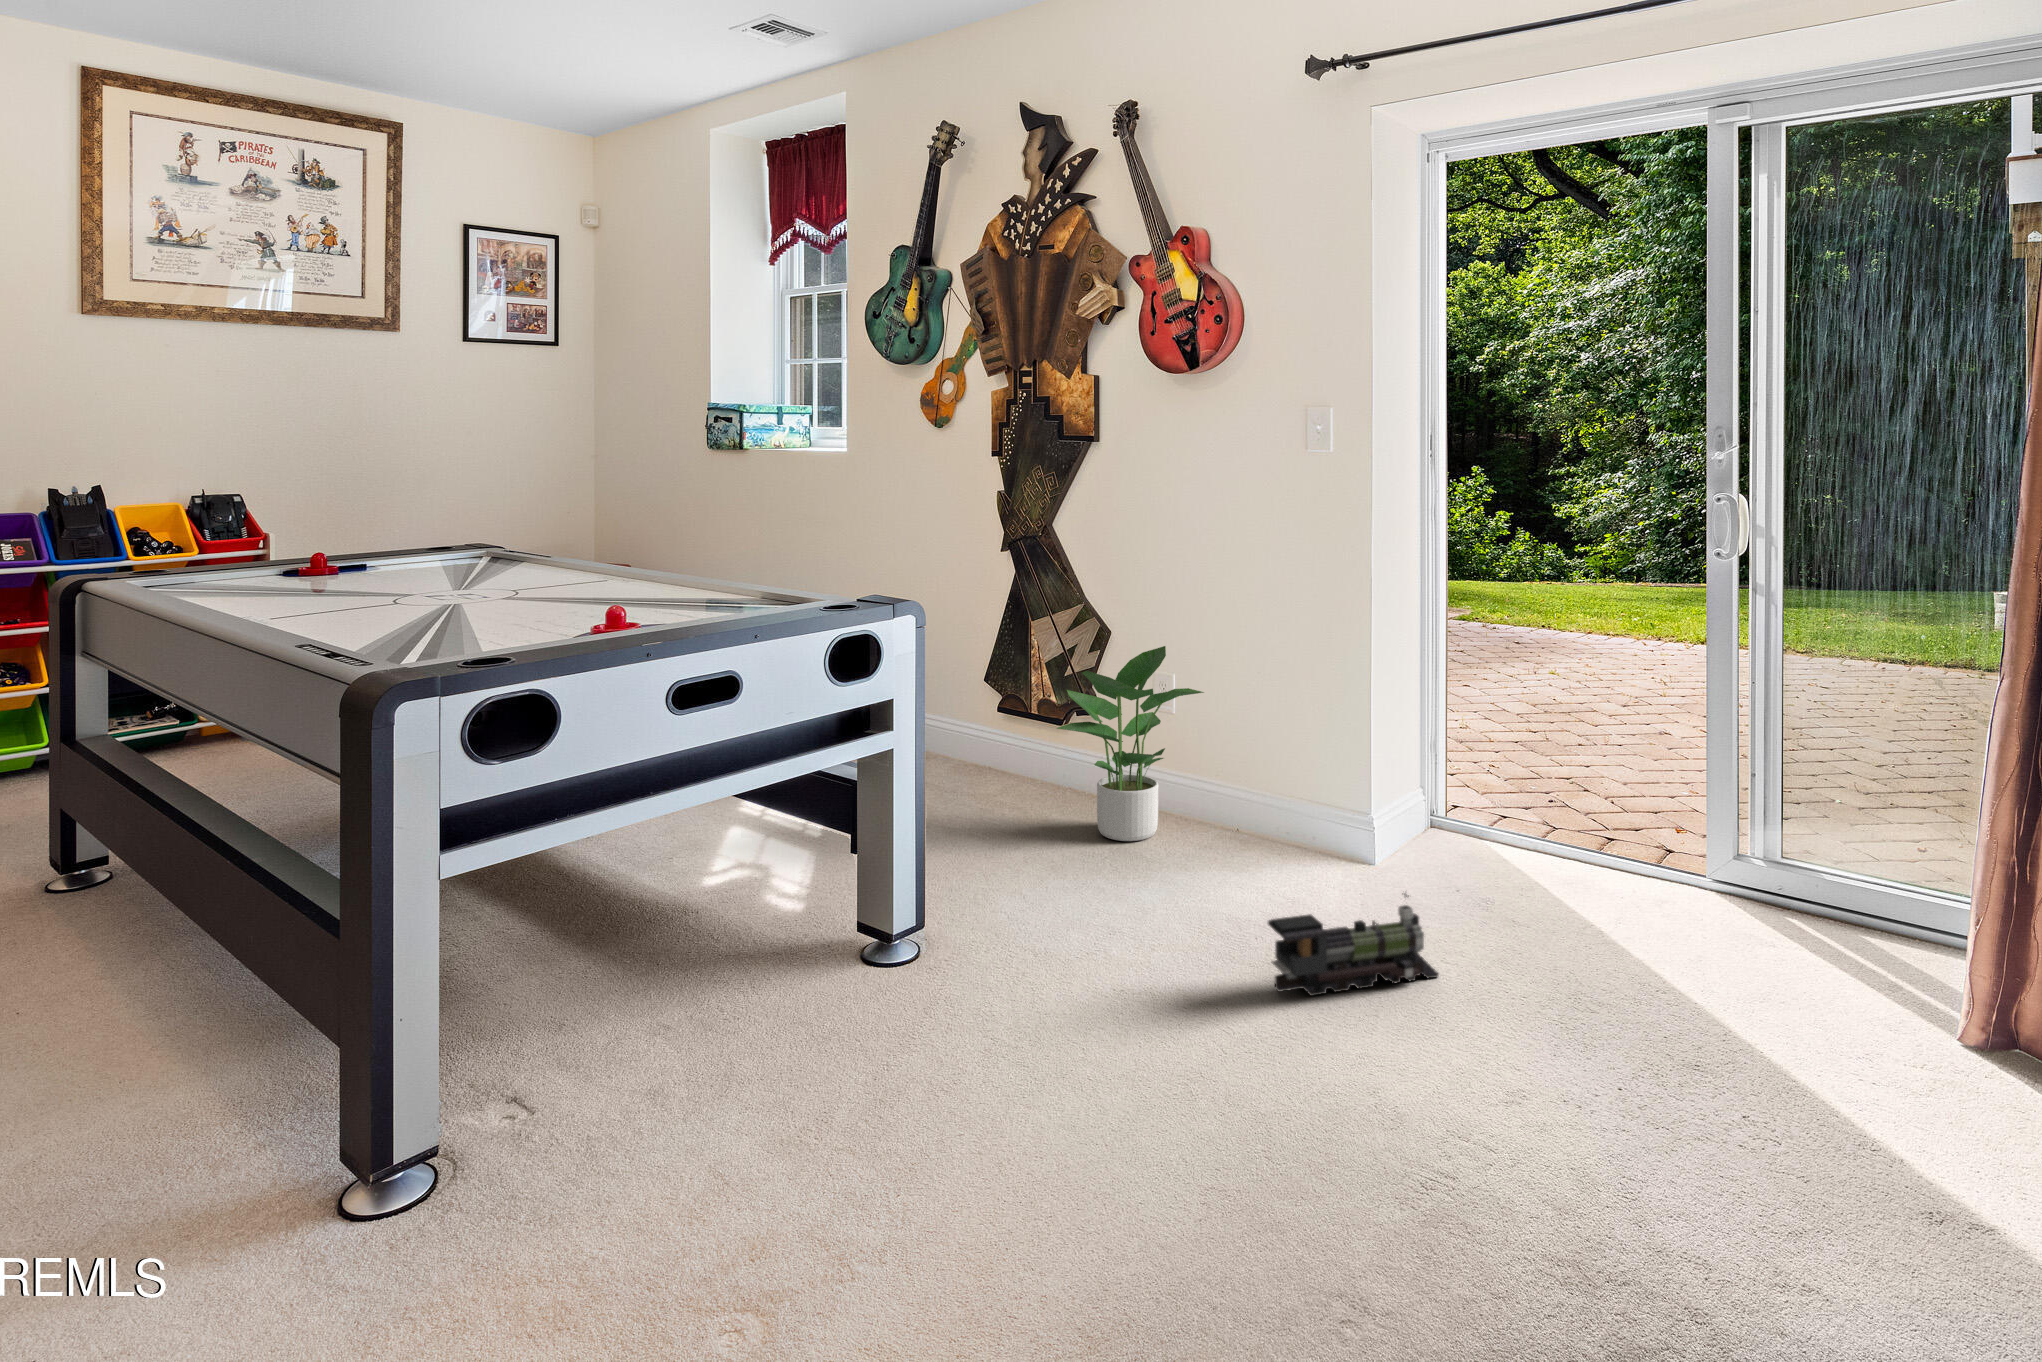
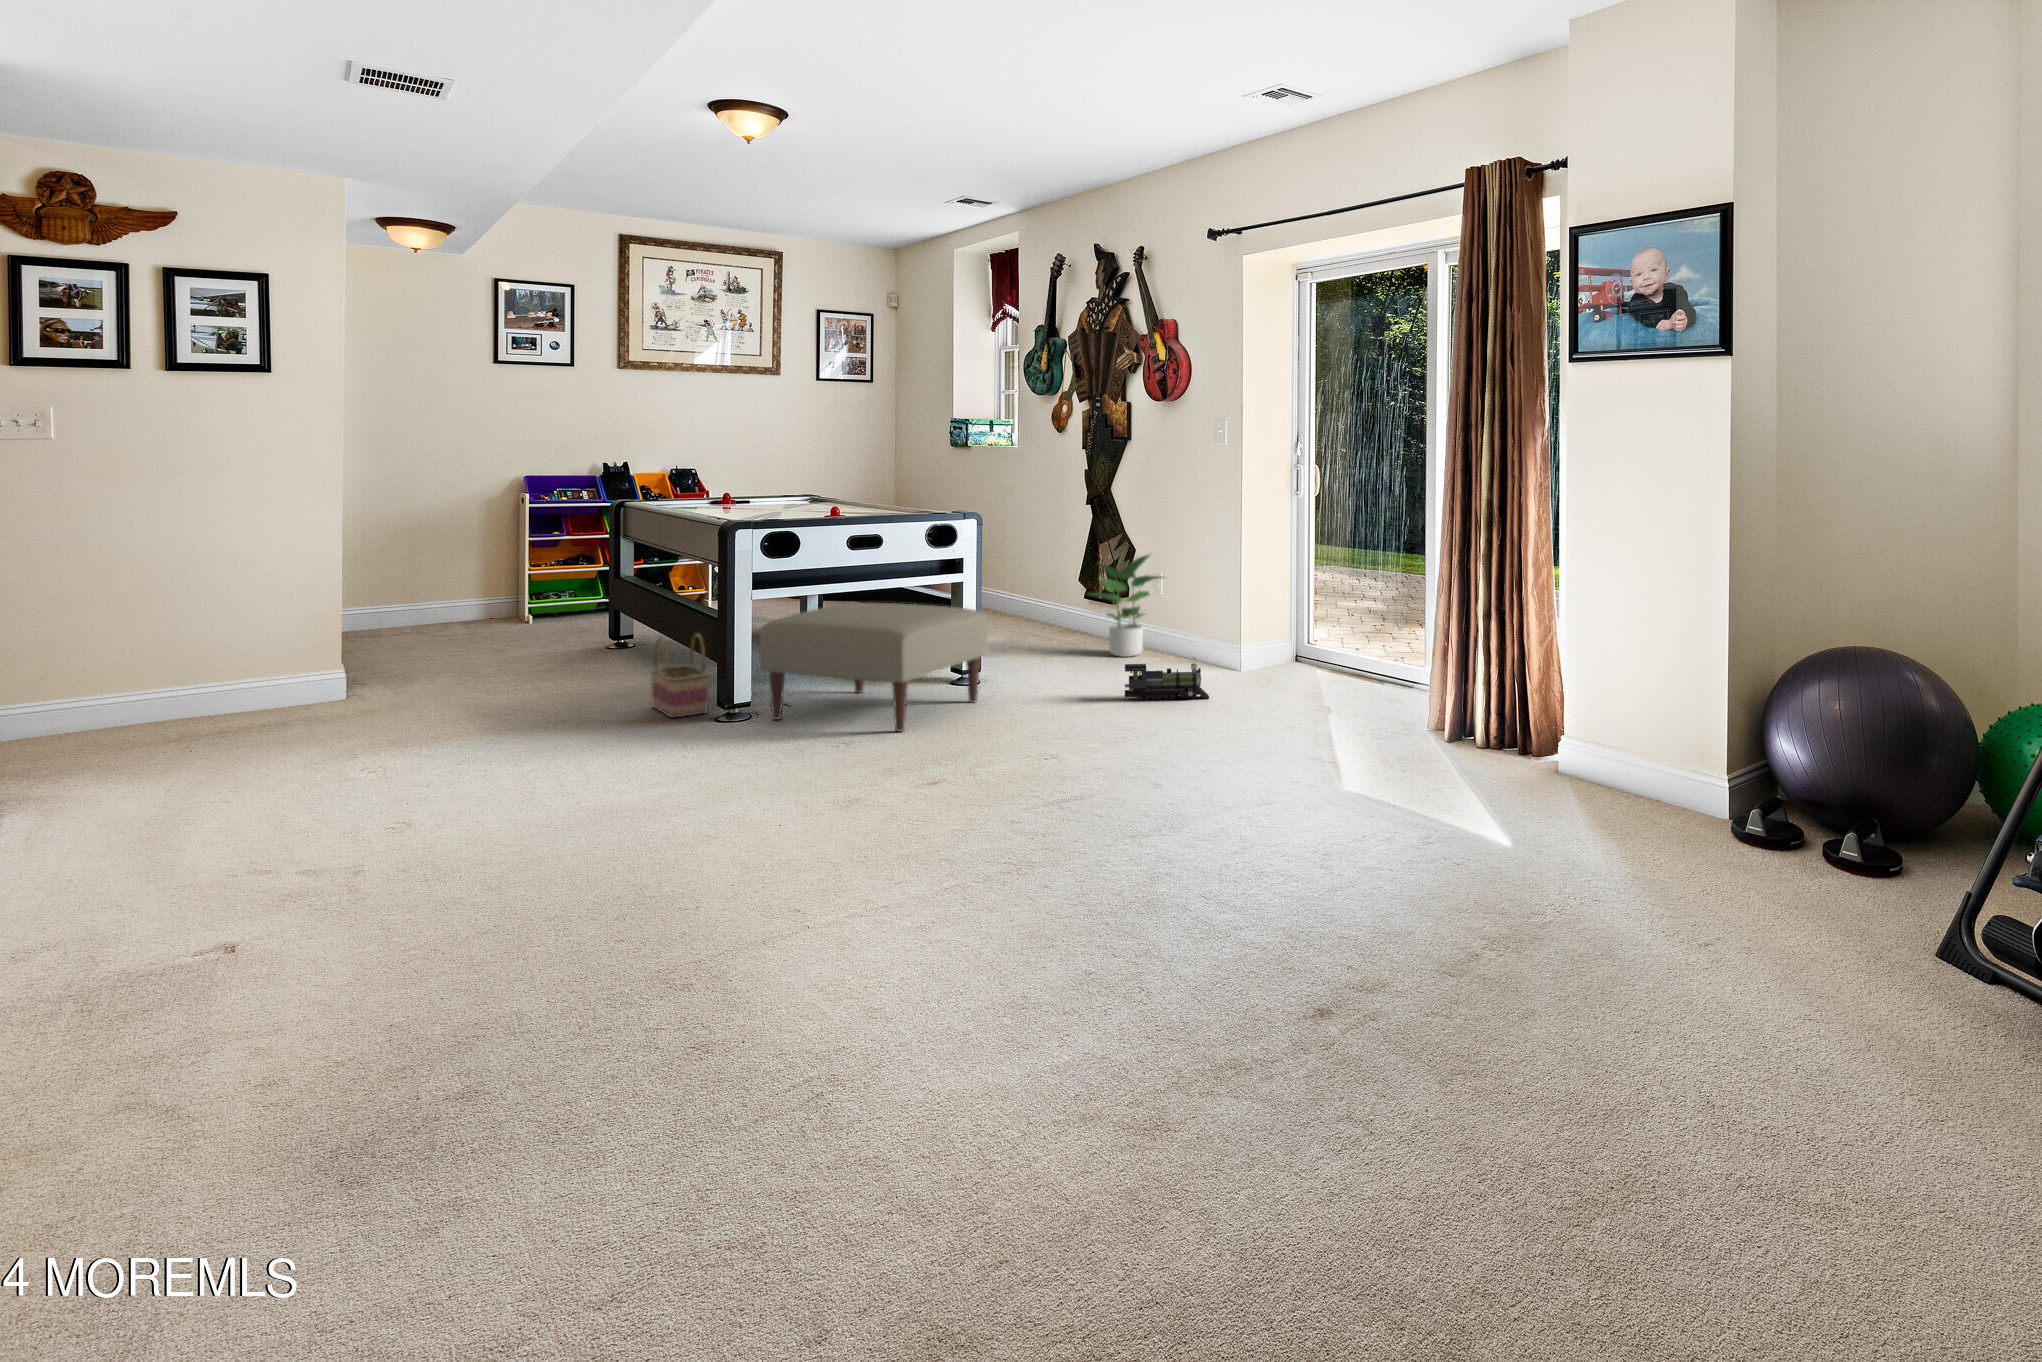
ottoman: none [469,819,993,1222] -> present [760,603,988,731]
basket: none [144,951,317,1215] -> present [652,633,708,718]

